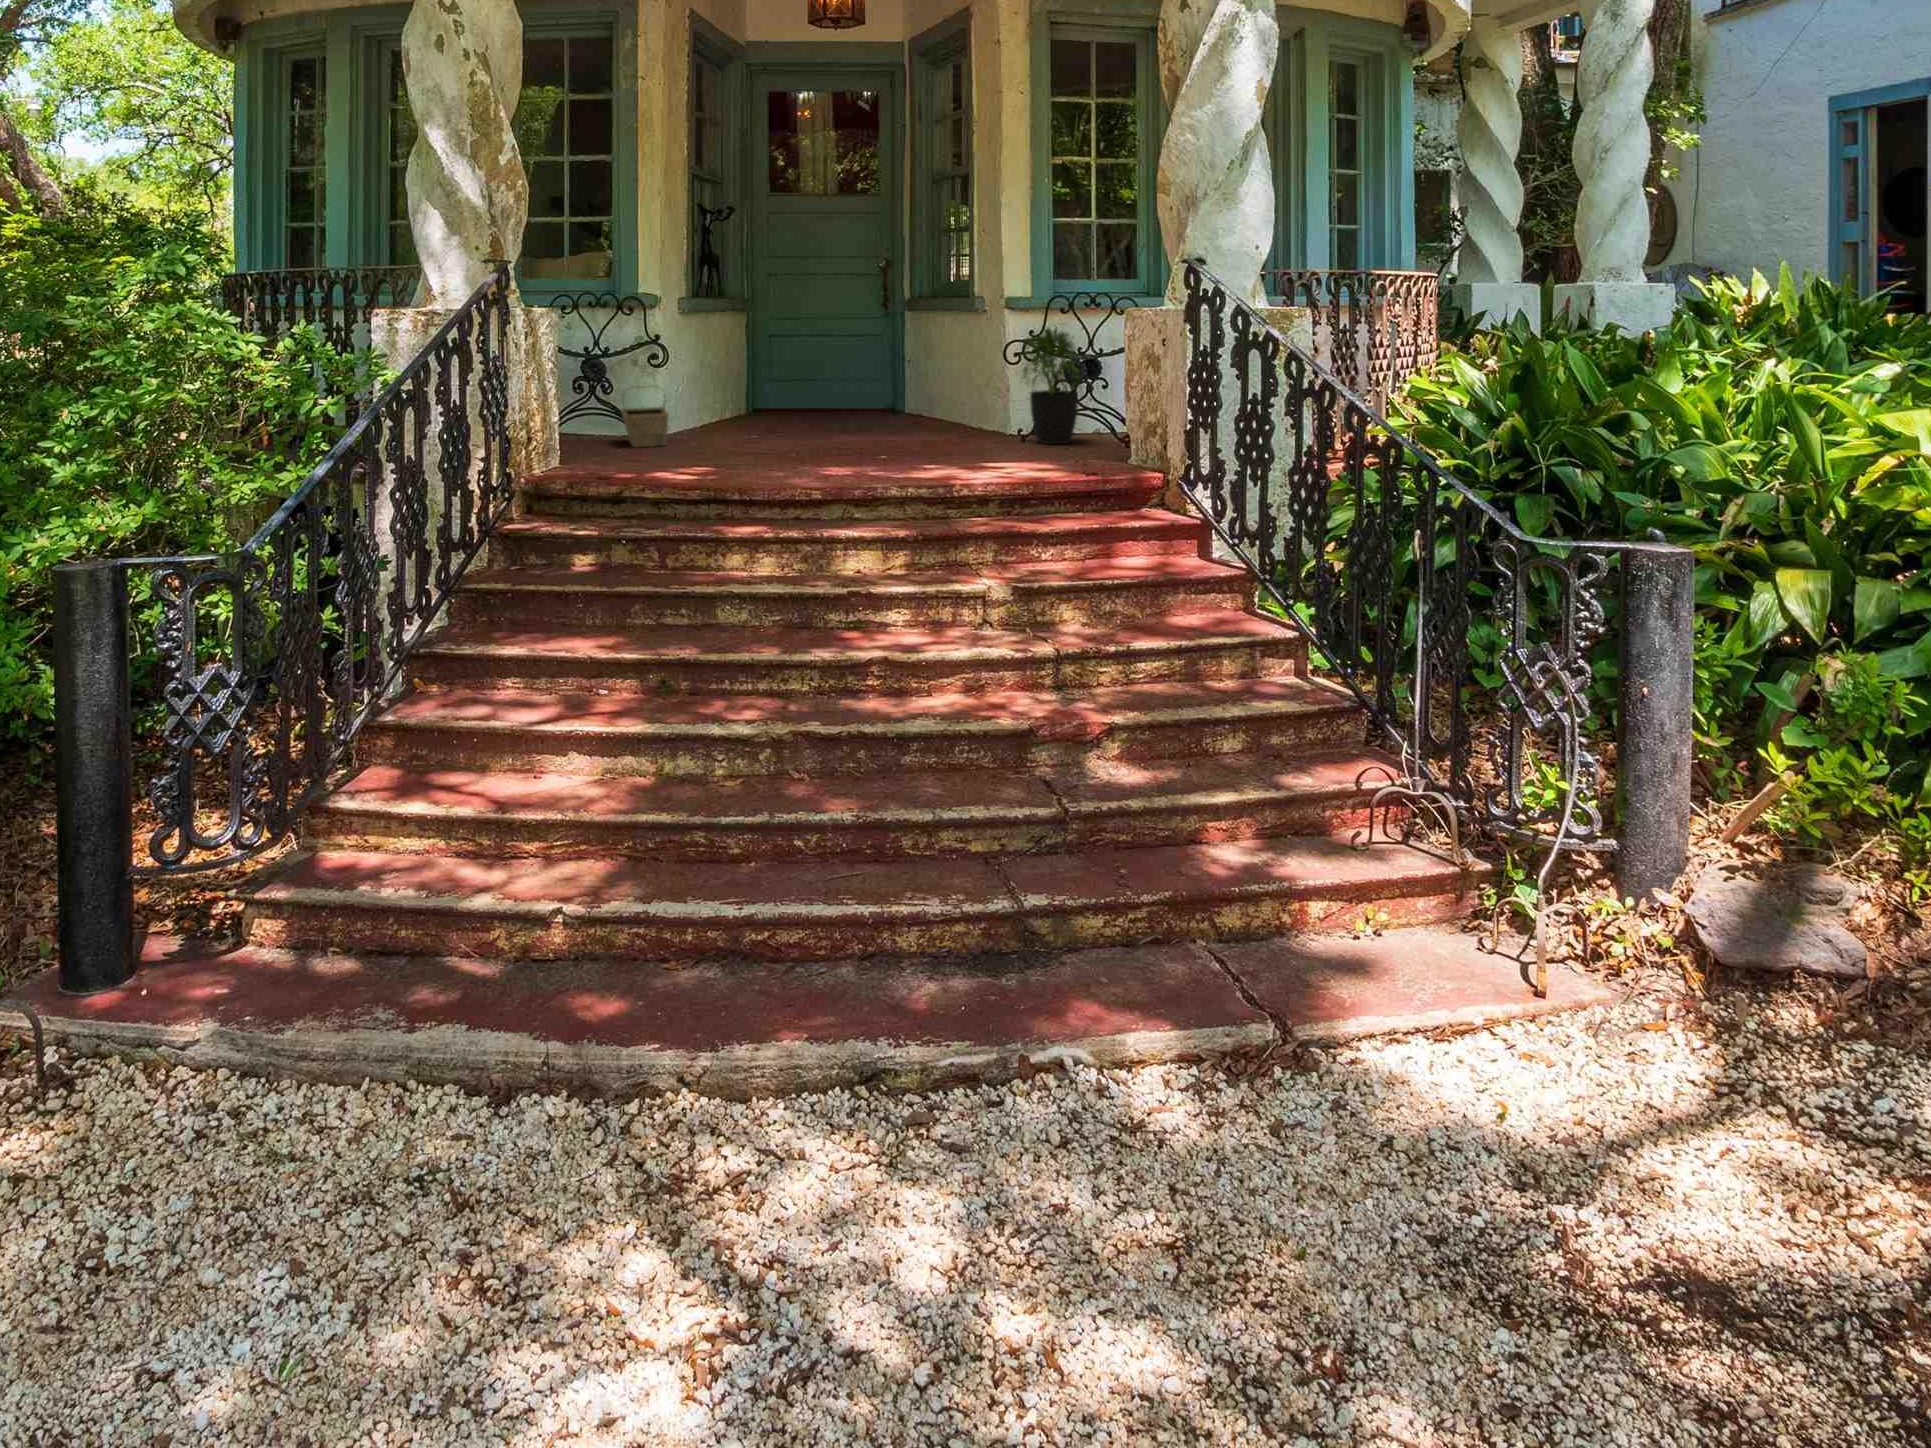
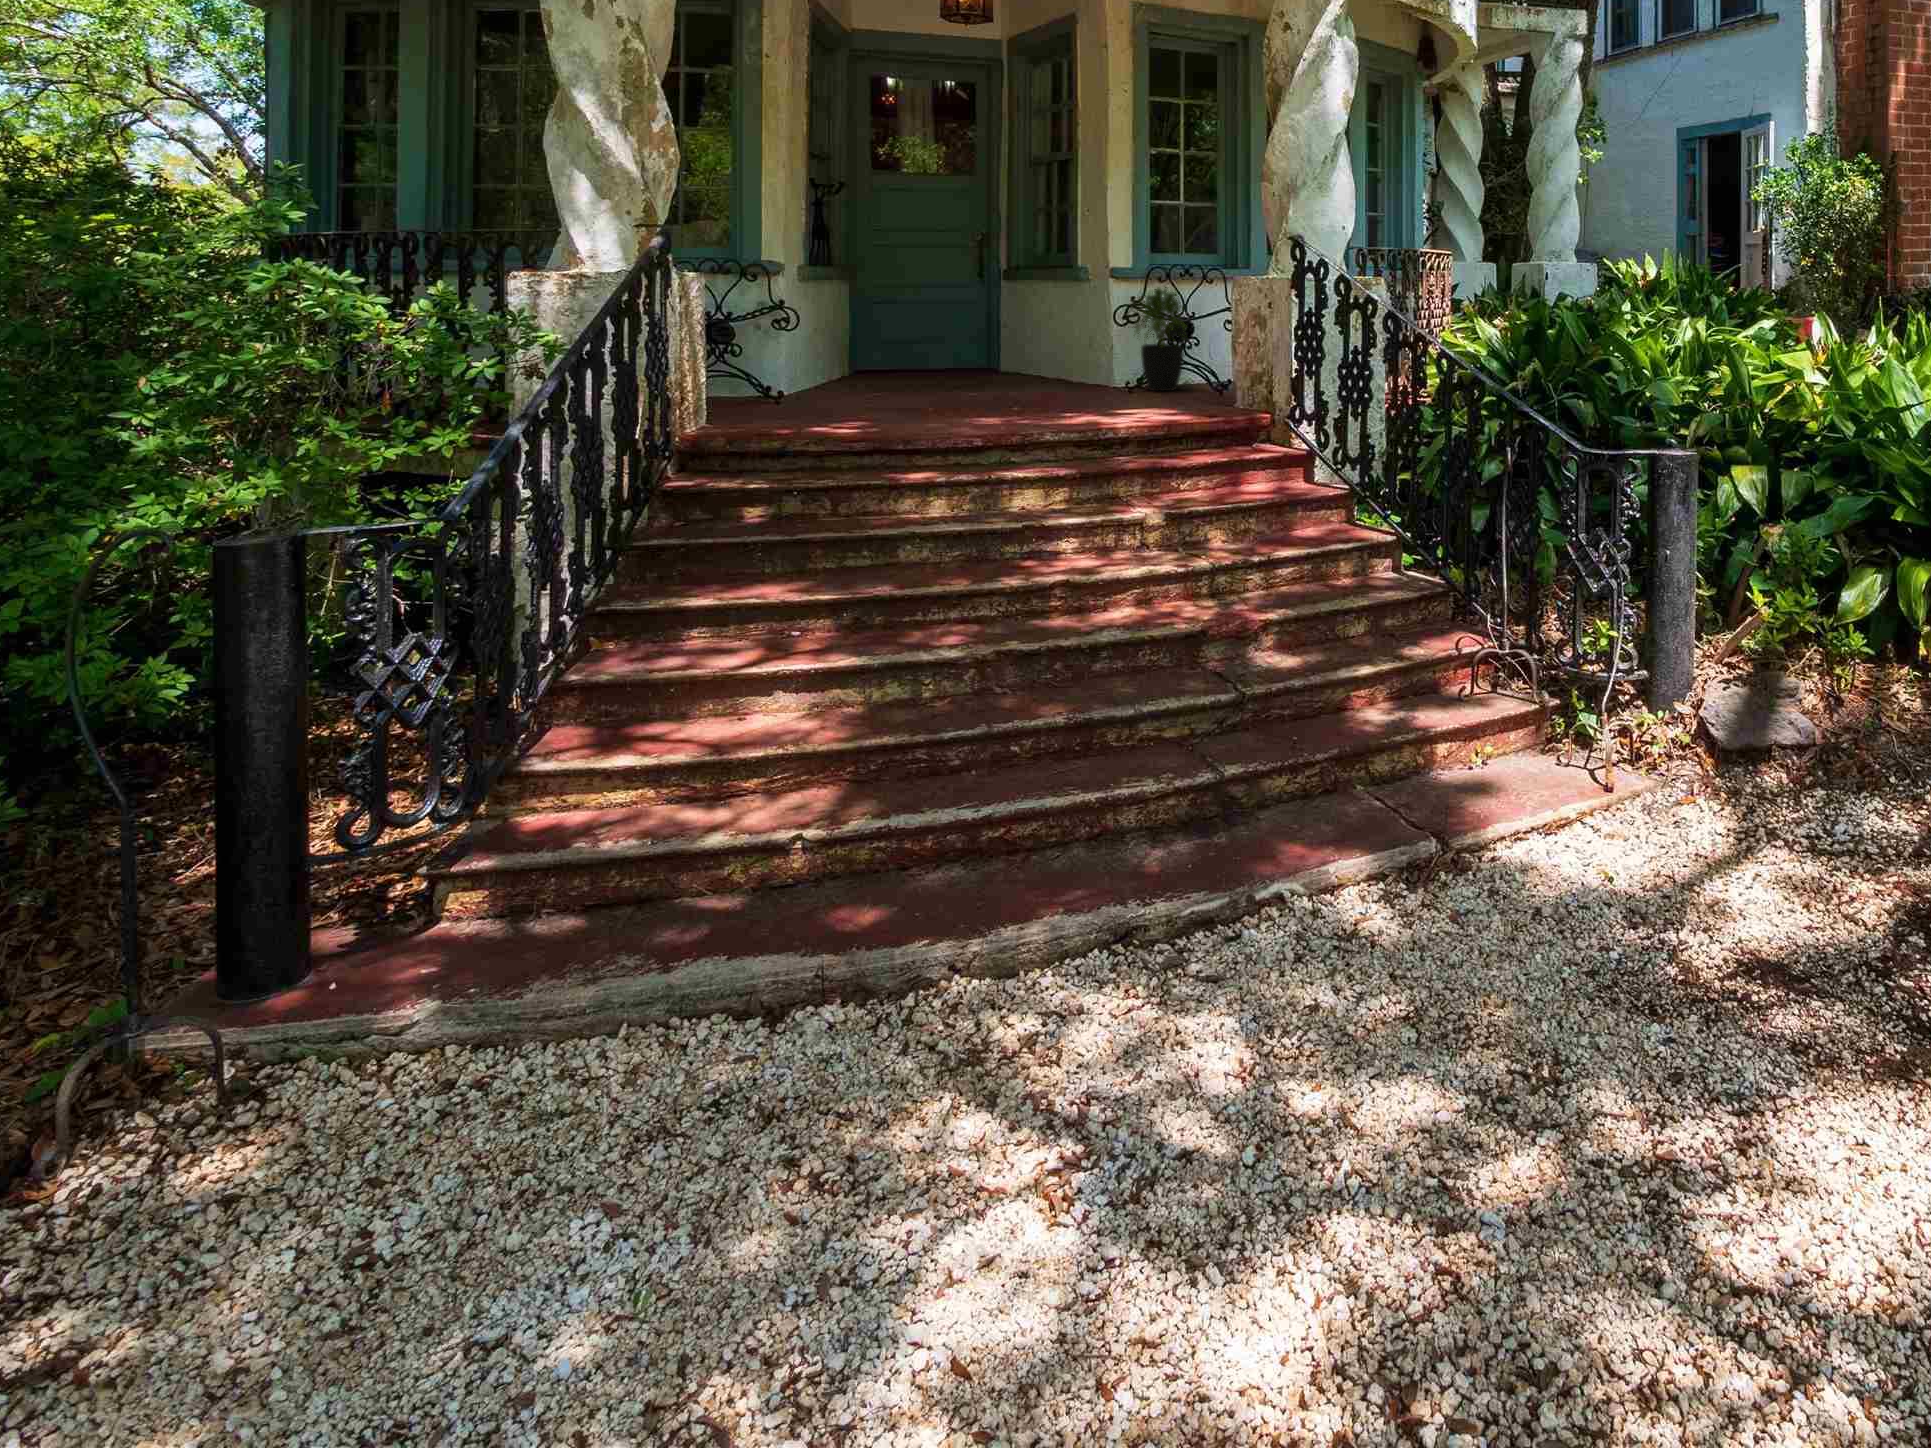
basket: present [621,386,669,447] -> none [734,343,790,404]

